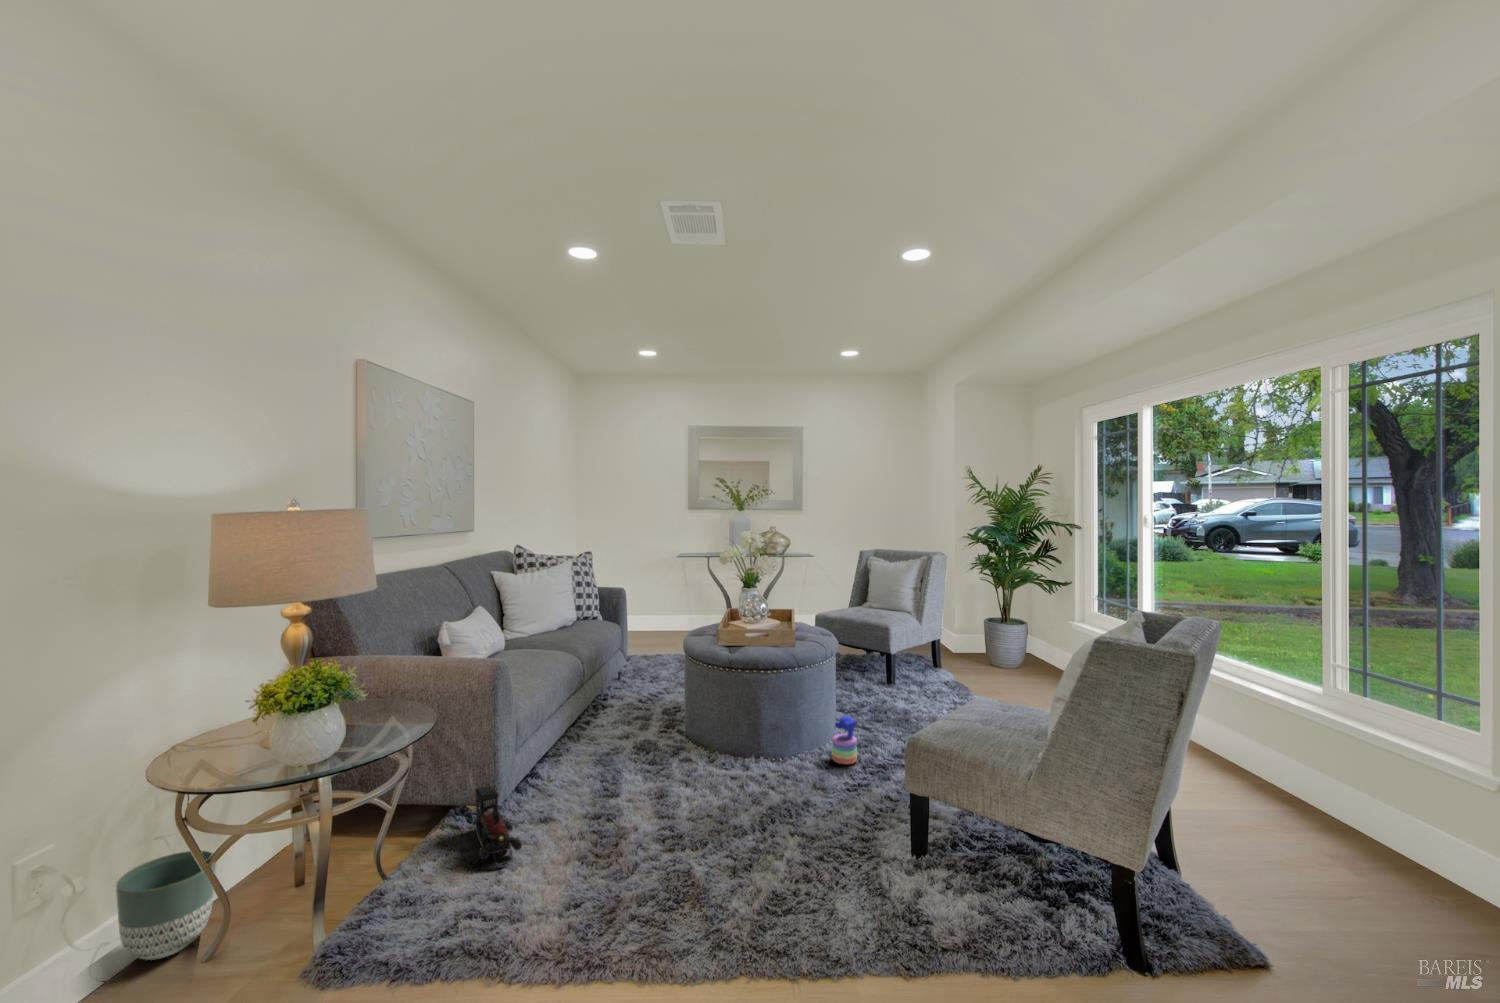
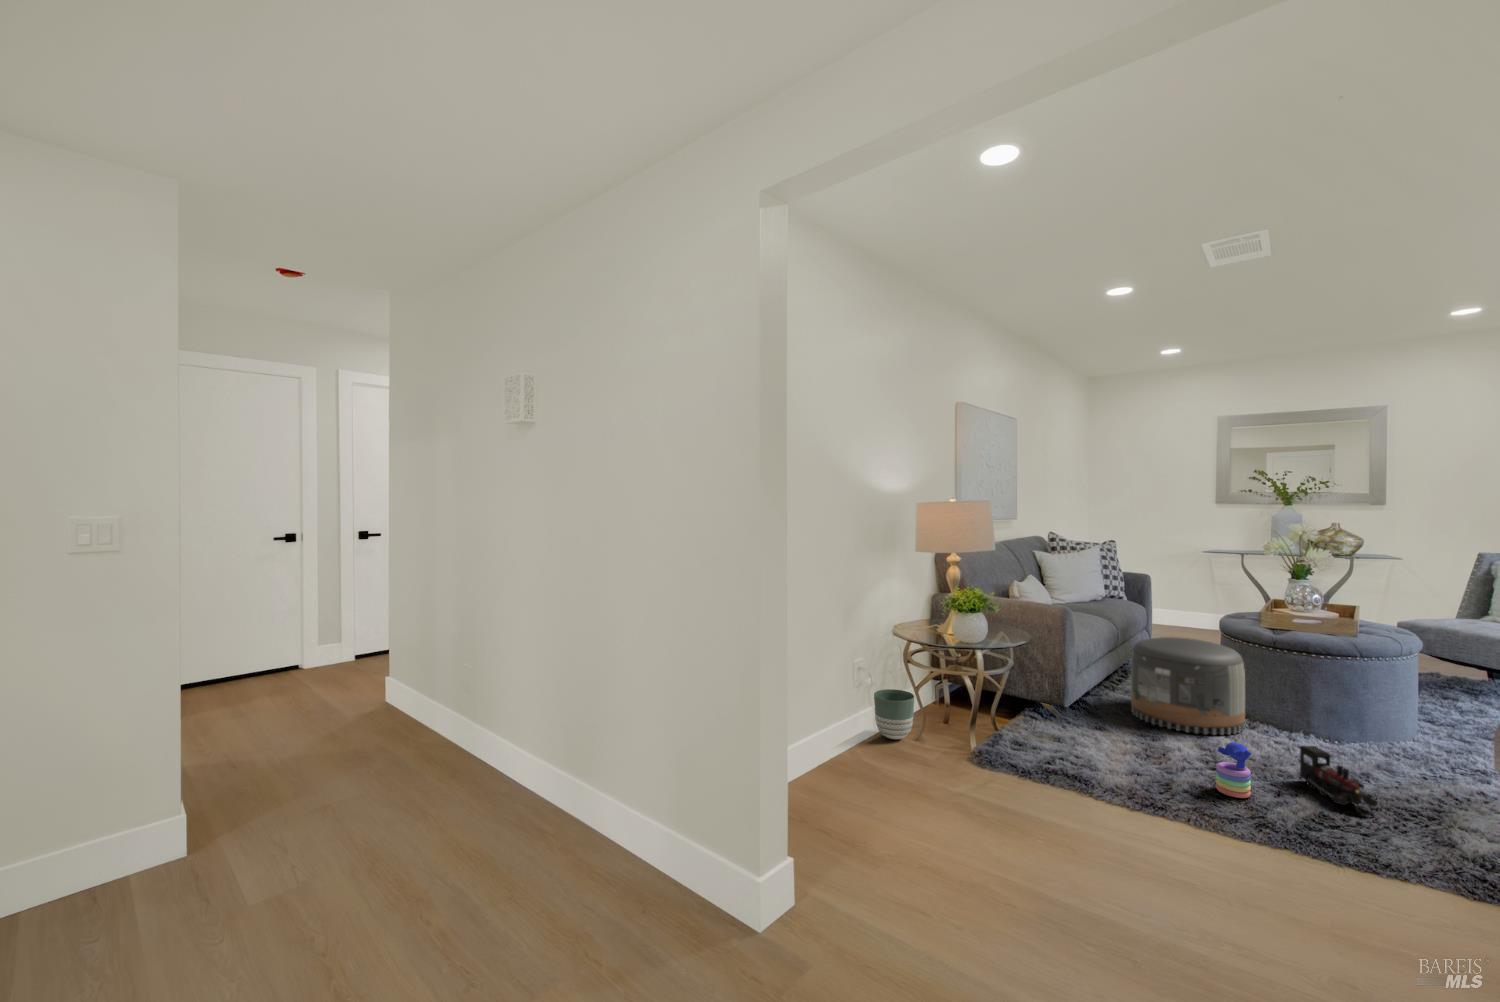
pouf: none [589,668,704,791] -> present [1131,637,1245,735]
stacking toy: present [832,716,857,764] -> present [1216,742,1251,798]
toy train: present [475,786,522,866] -> present [1299,746,1377,815]

